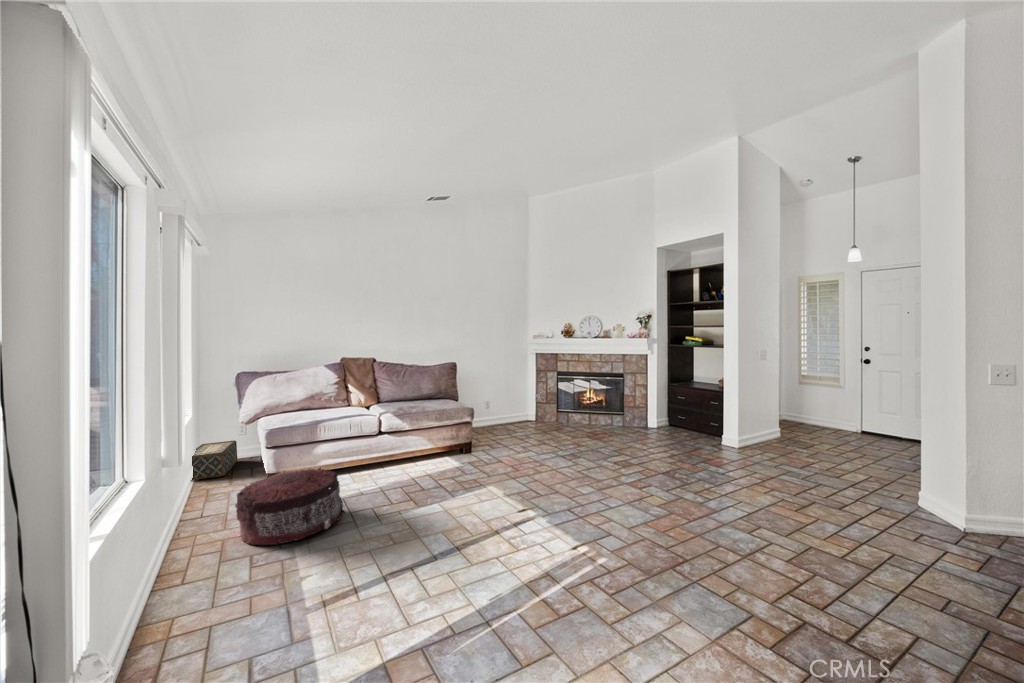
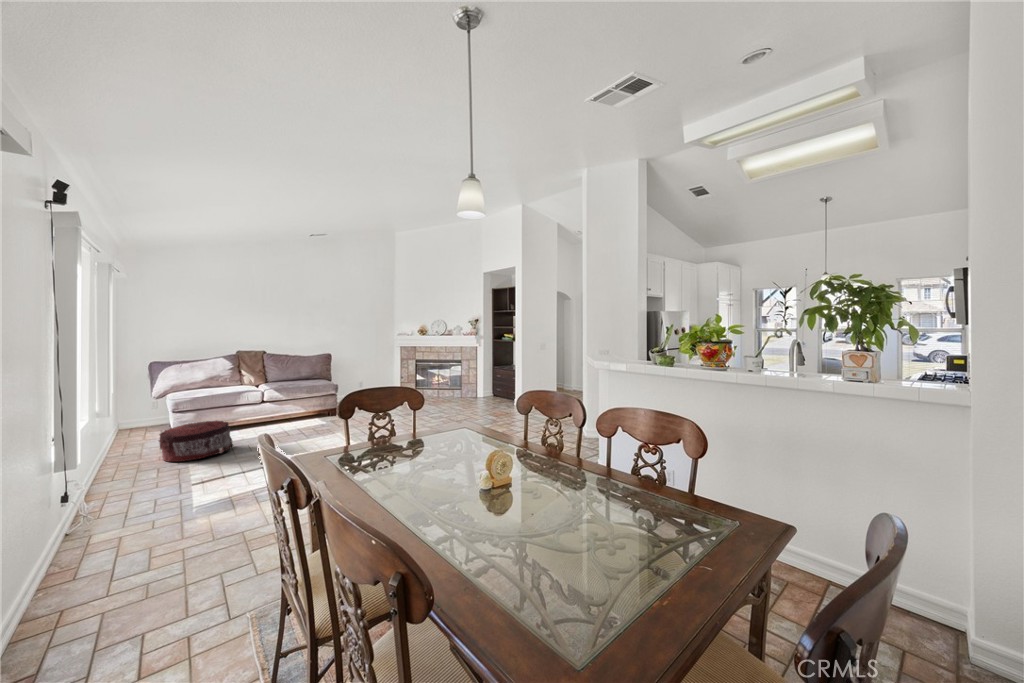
woven basket: present [192,440,238,480] -> none [109,411,151,438]

